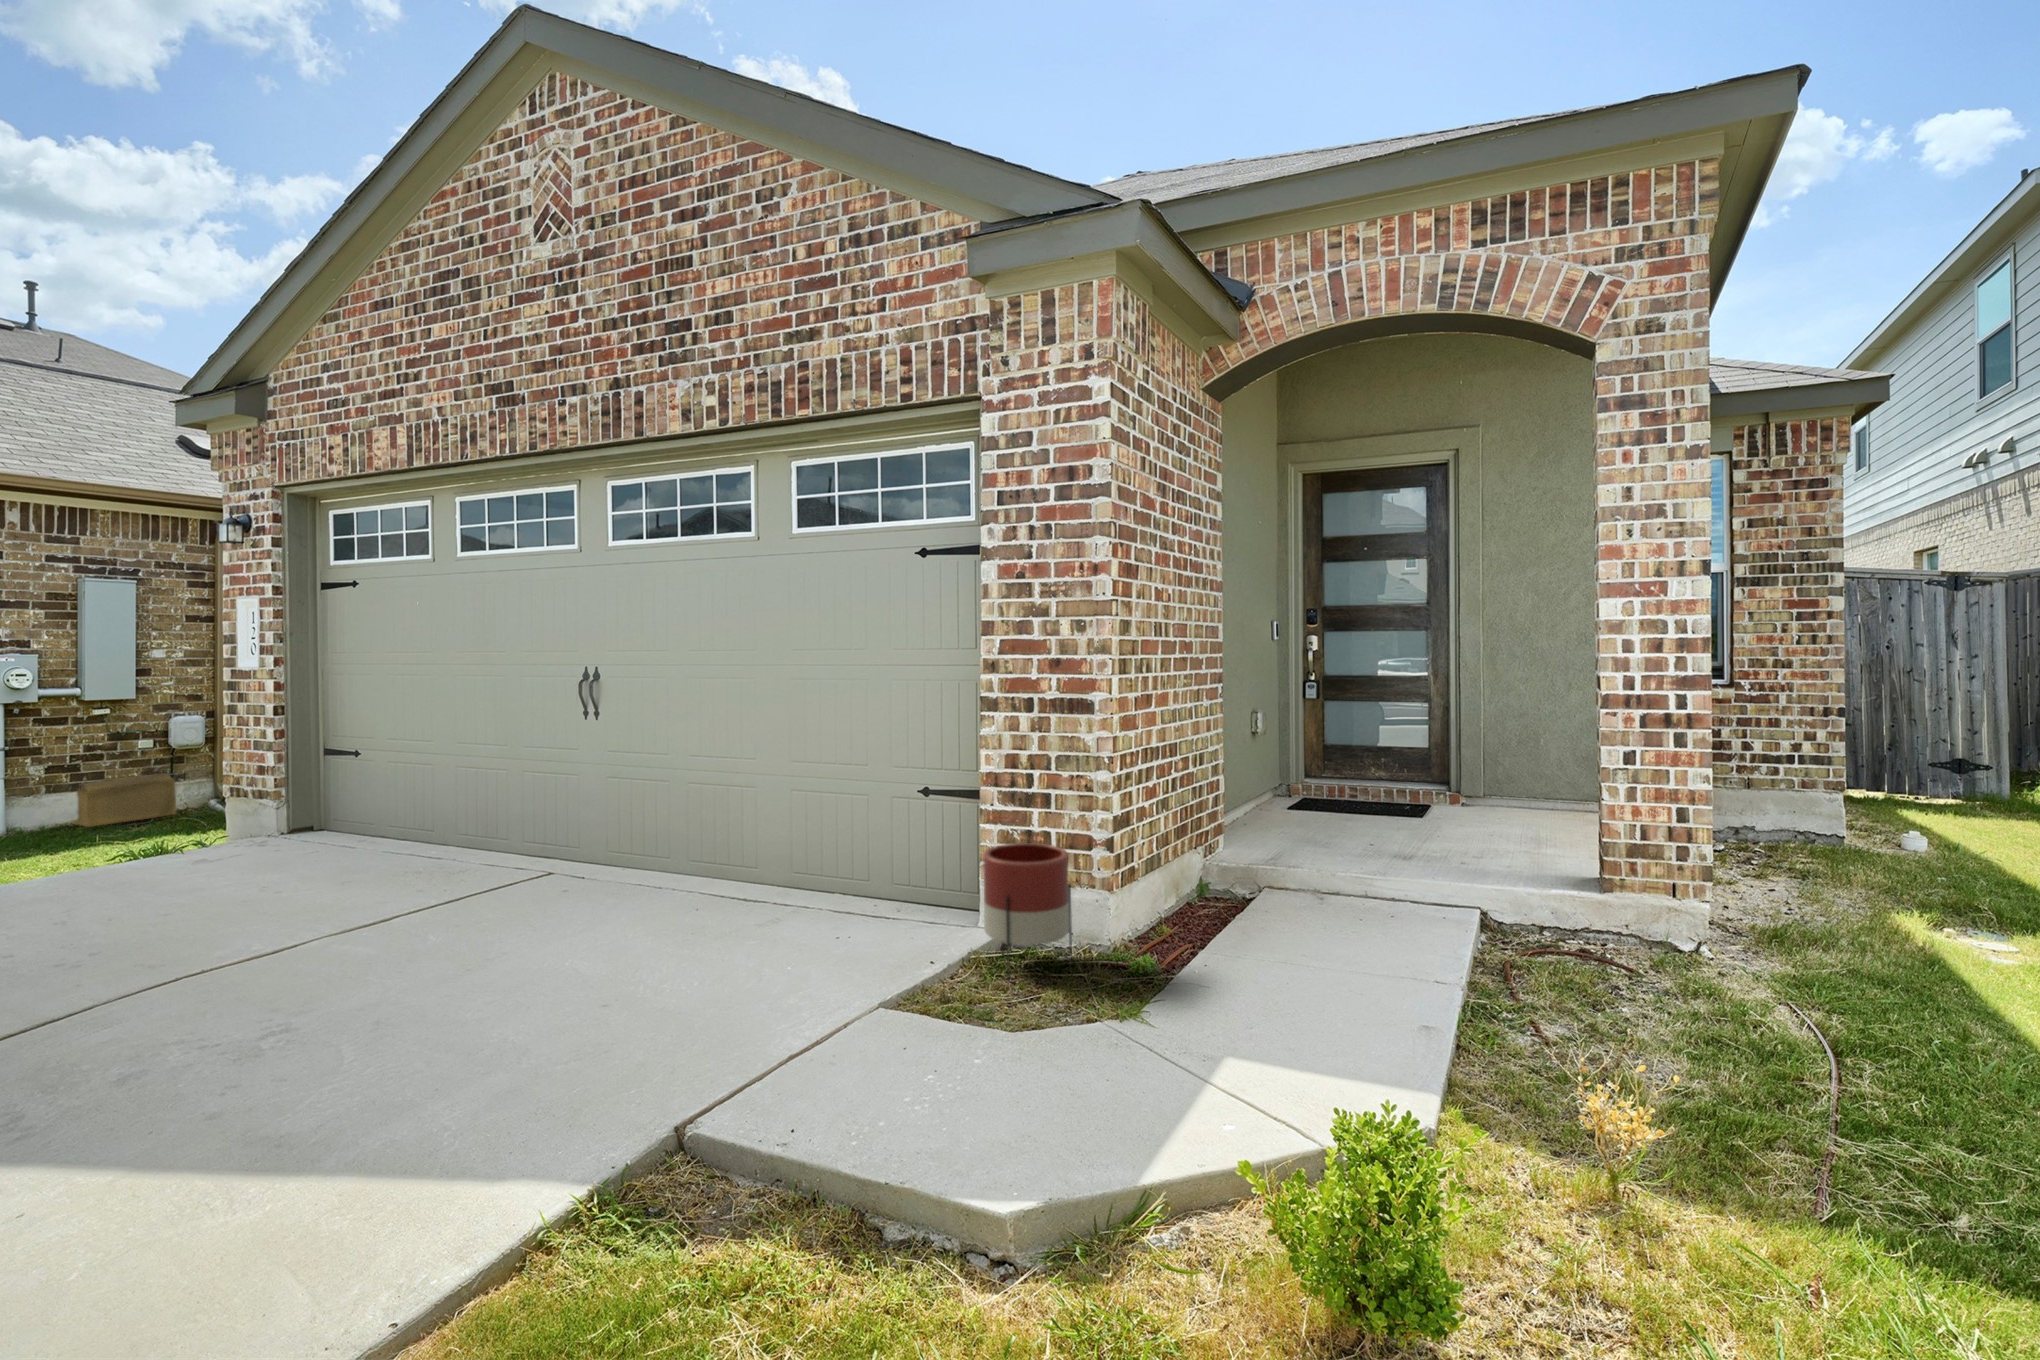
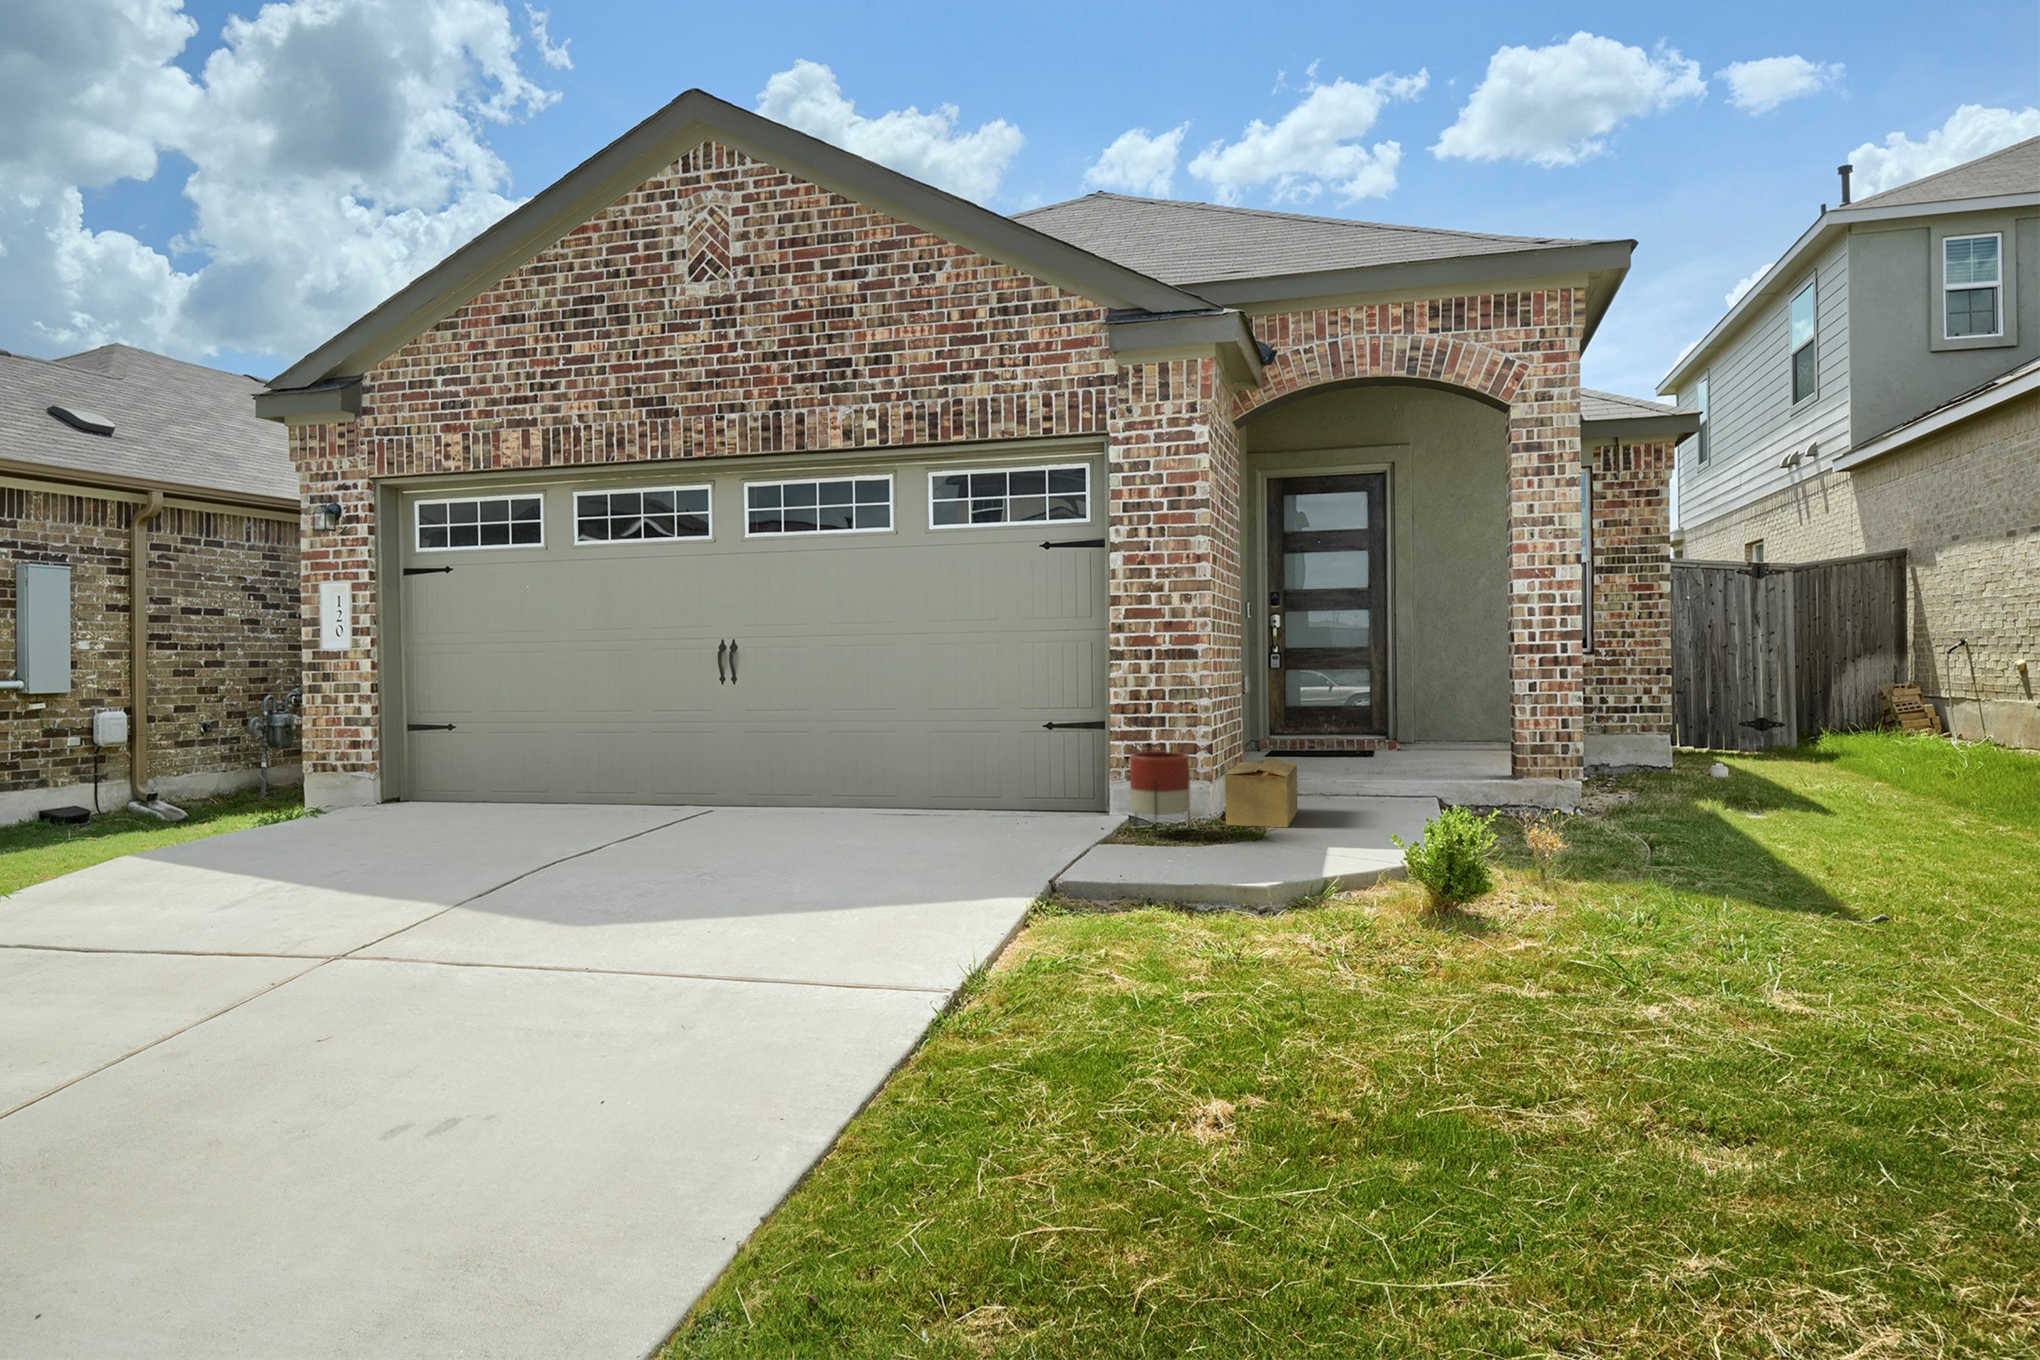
cardboard box: present [71,773,176,827] -> present [1225,757,1297,827]

